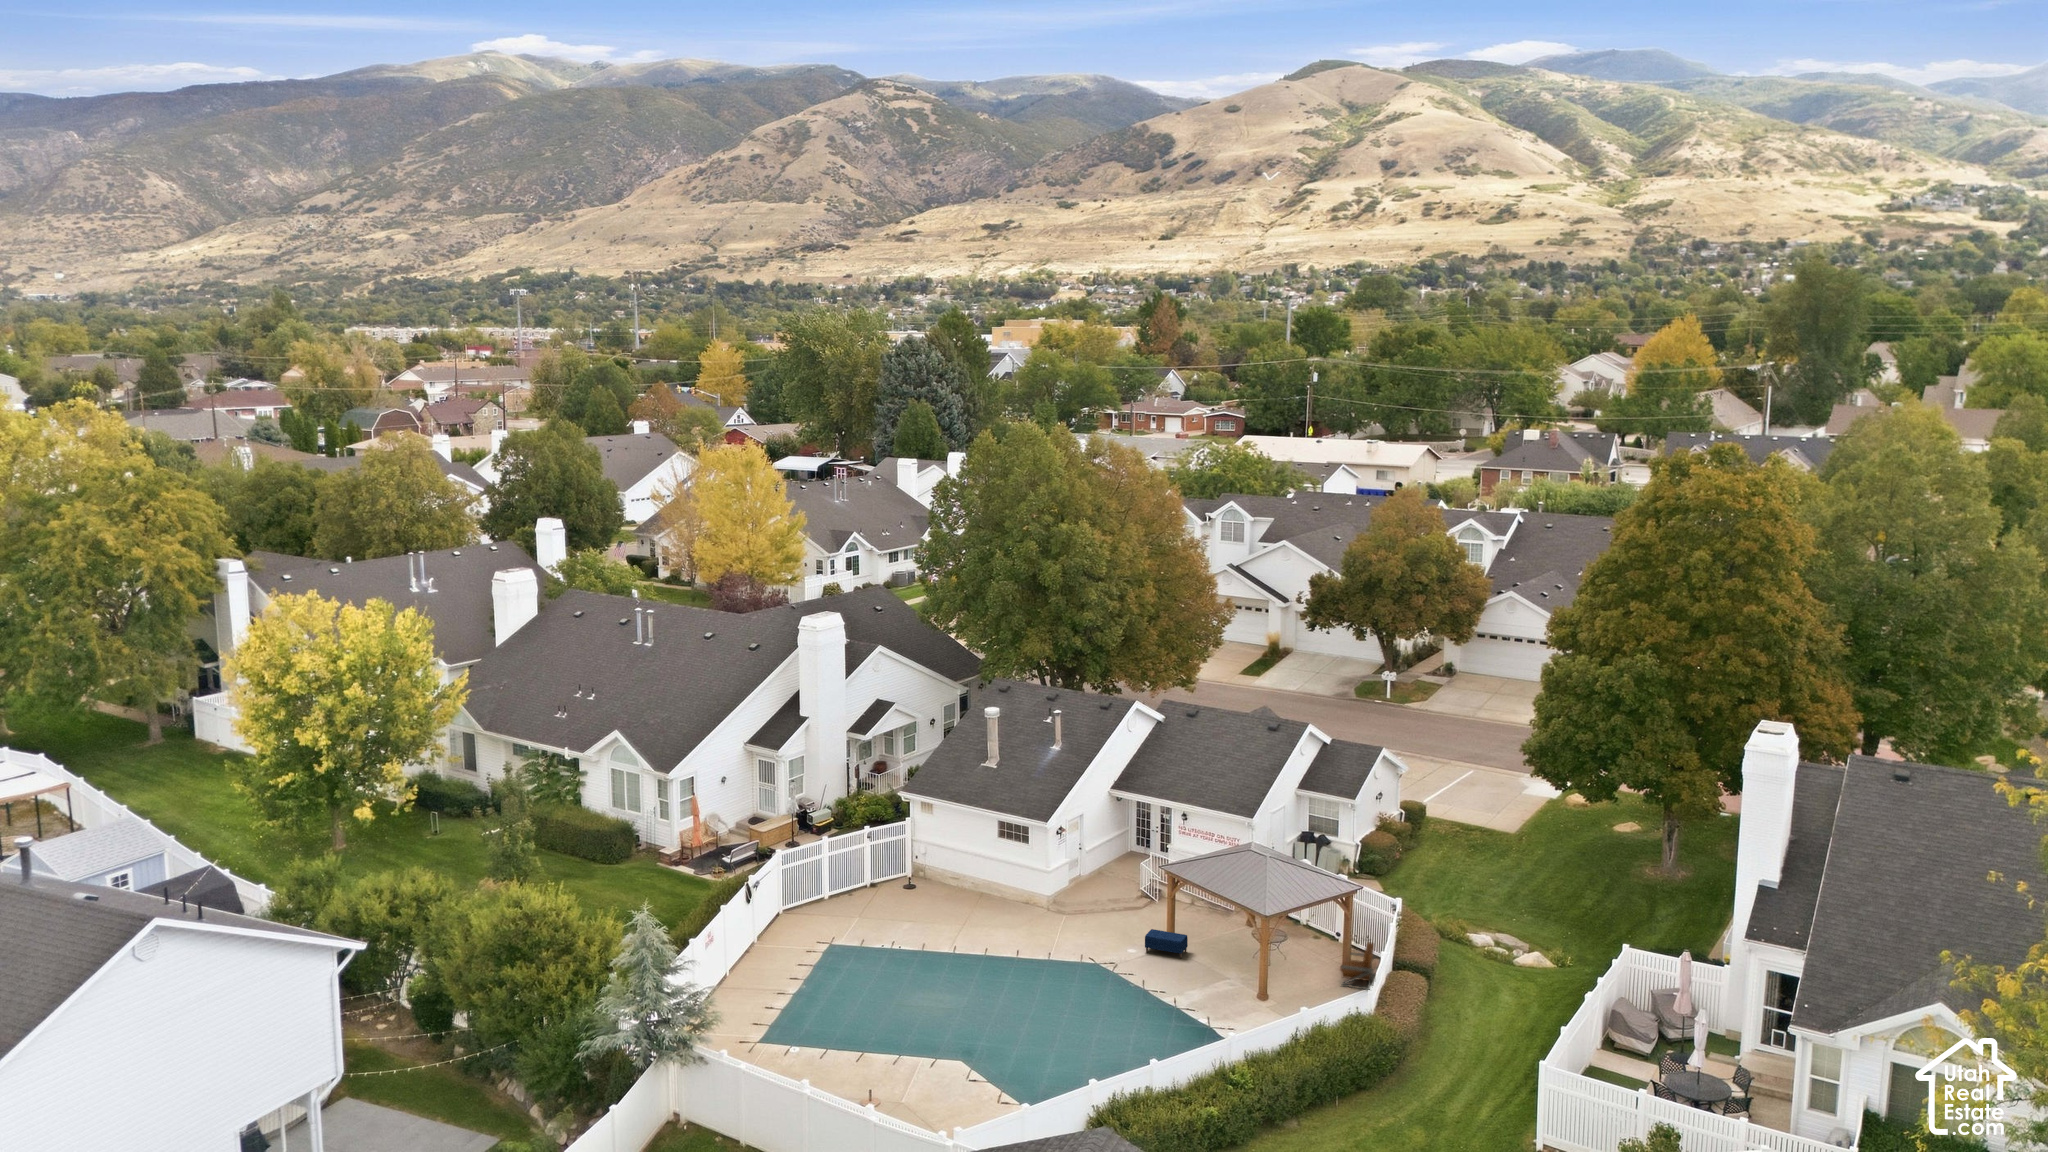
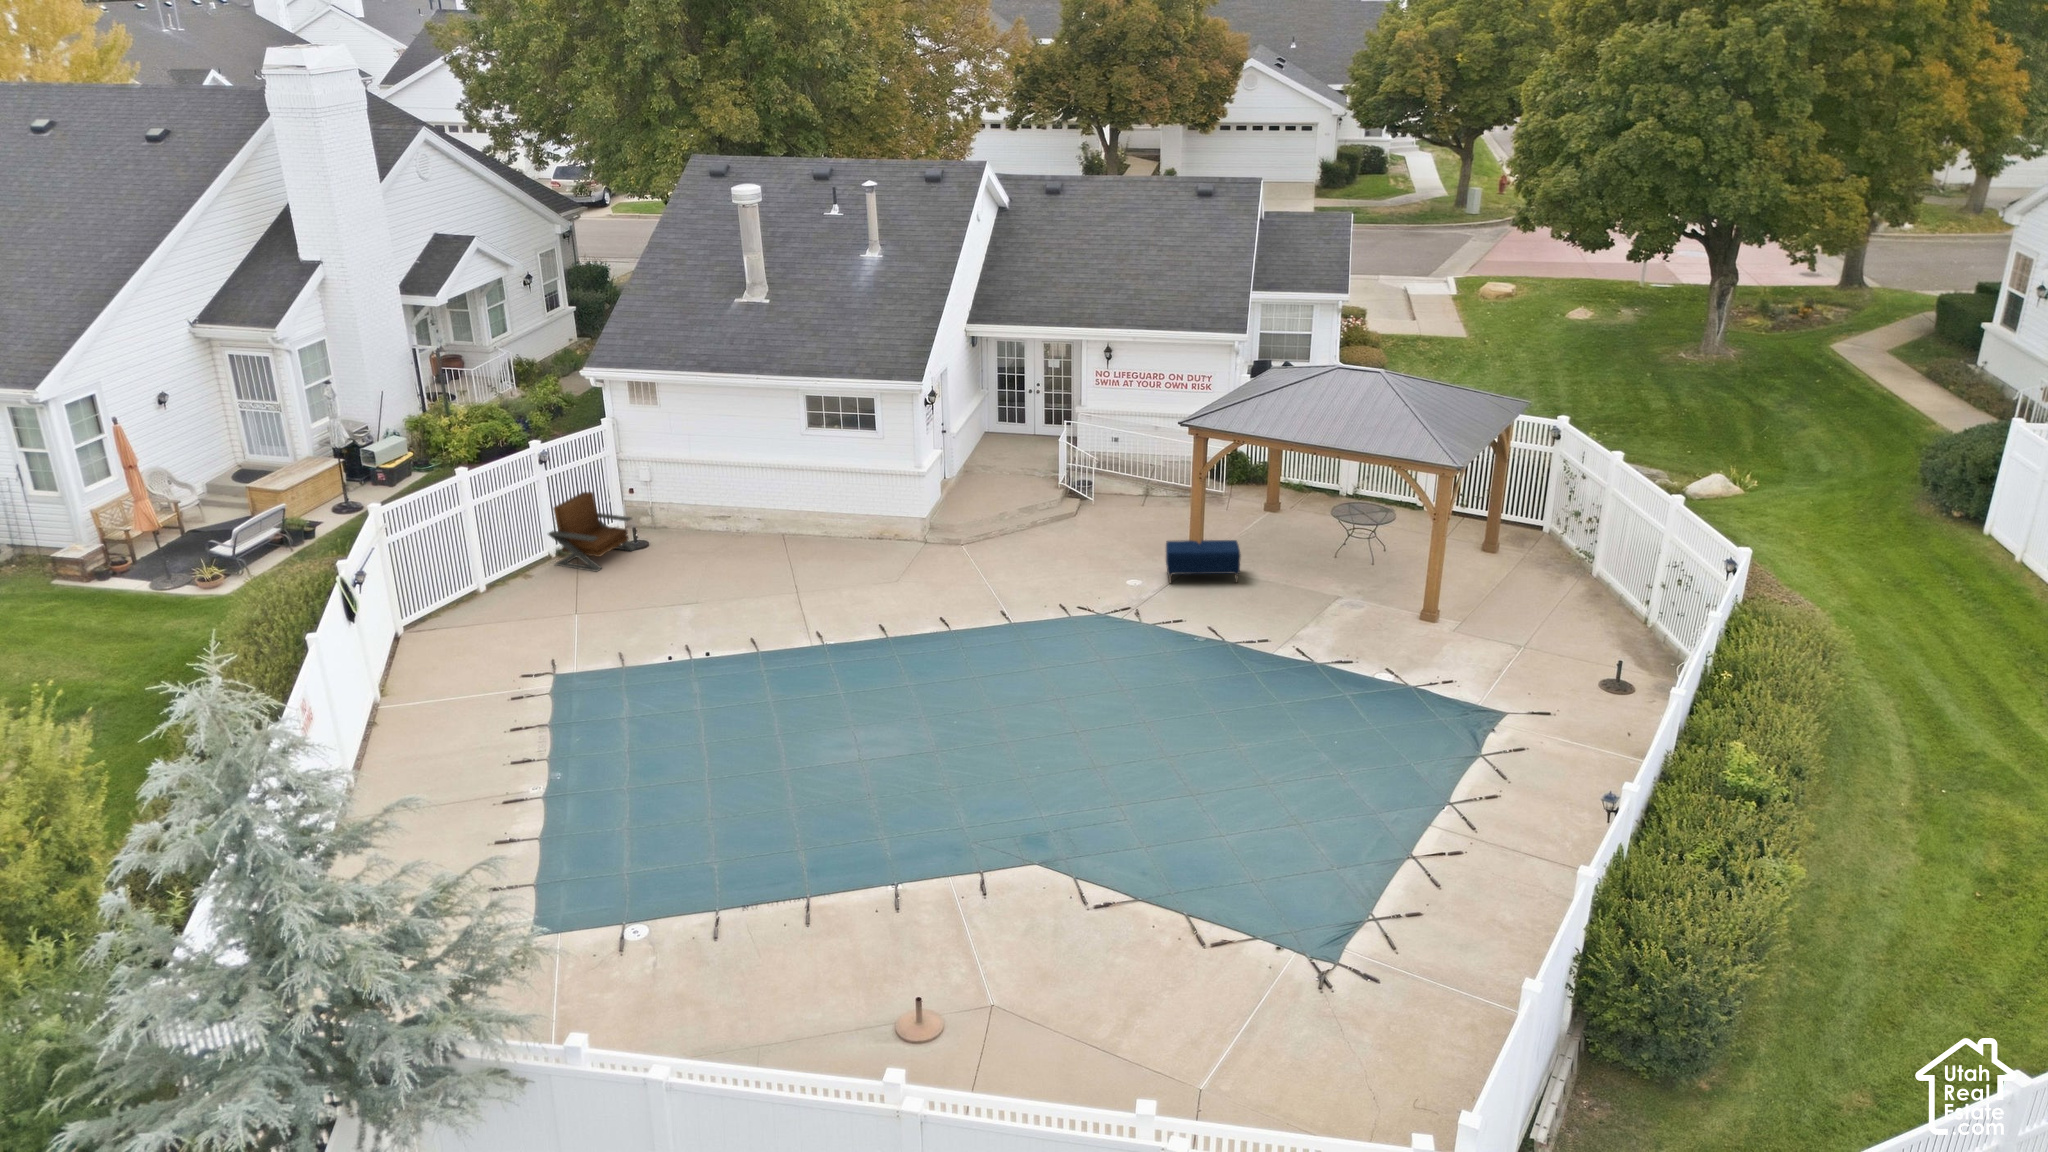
lounge chair: present [1341,942,1377,990] -> present [548,492,635,572]

